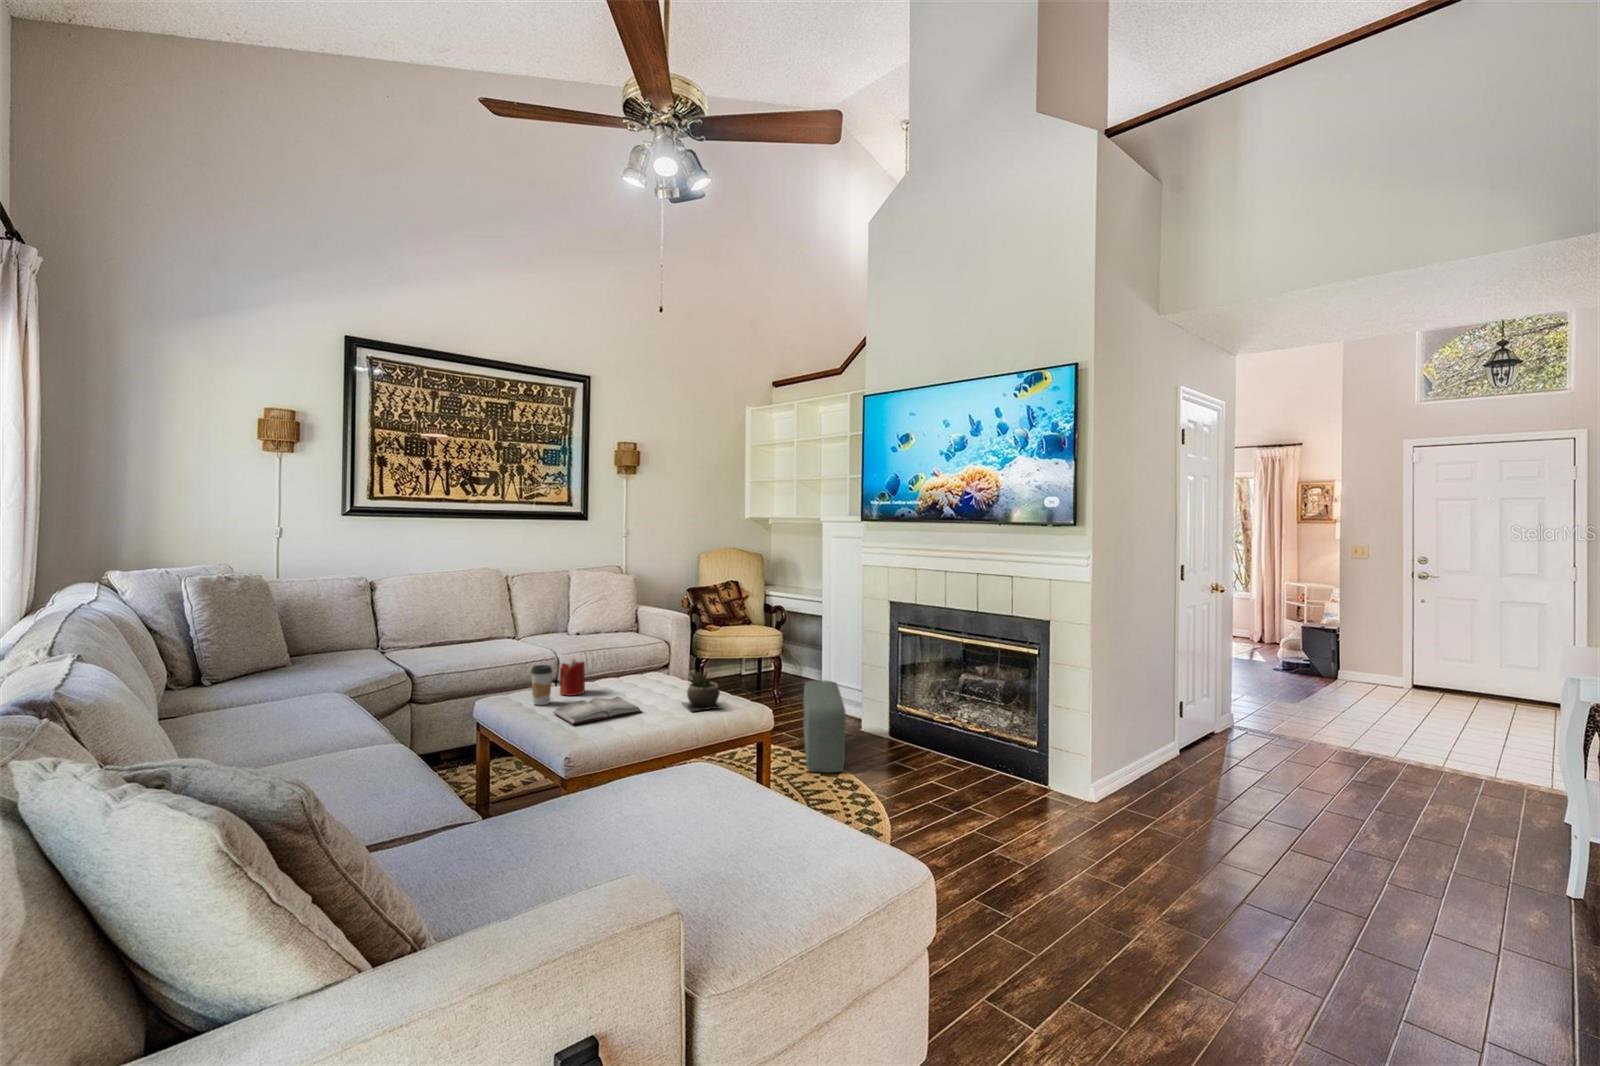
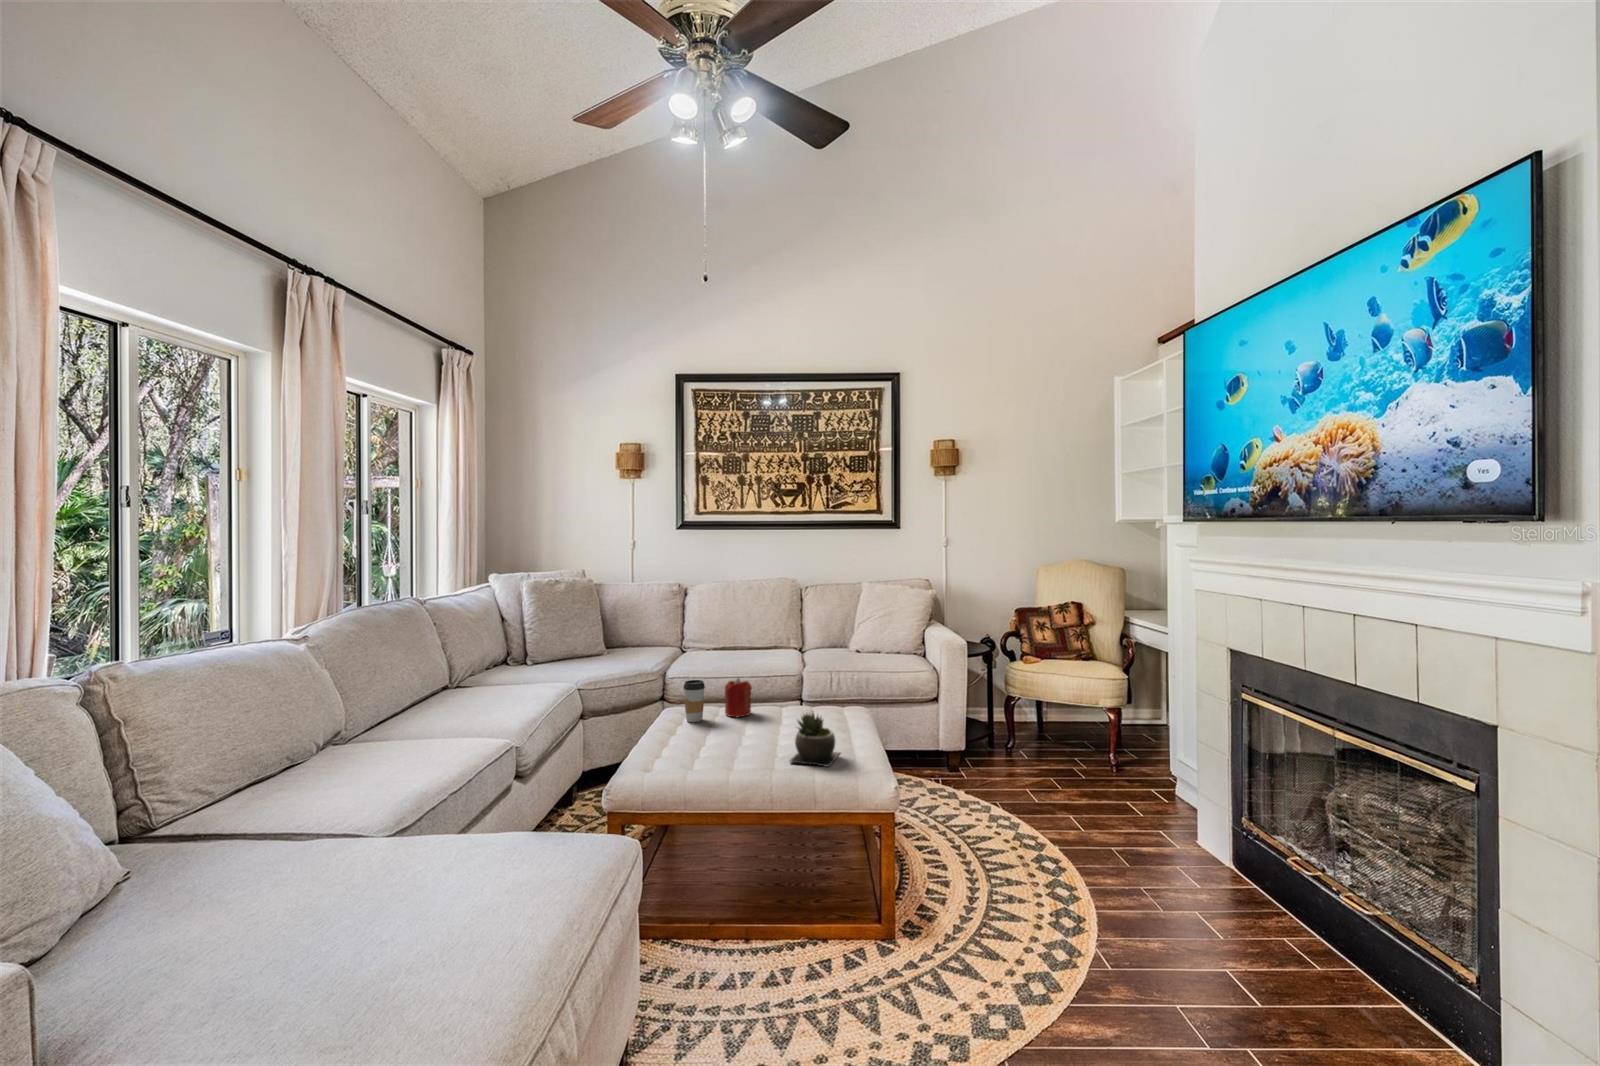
pouf: present [804,681,846,772] -> none [1032,749,1140,897]
hardback book: present [553,696,642,724] -> none [667,725,755,751]

